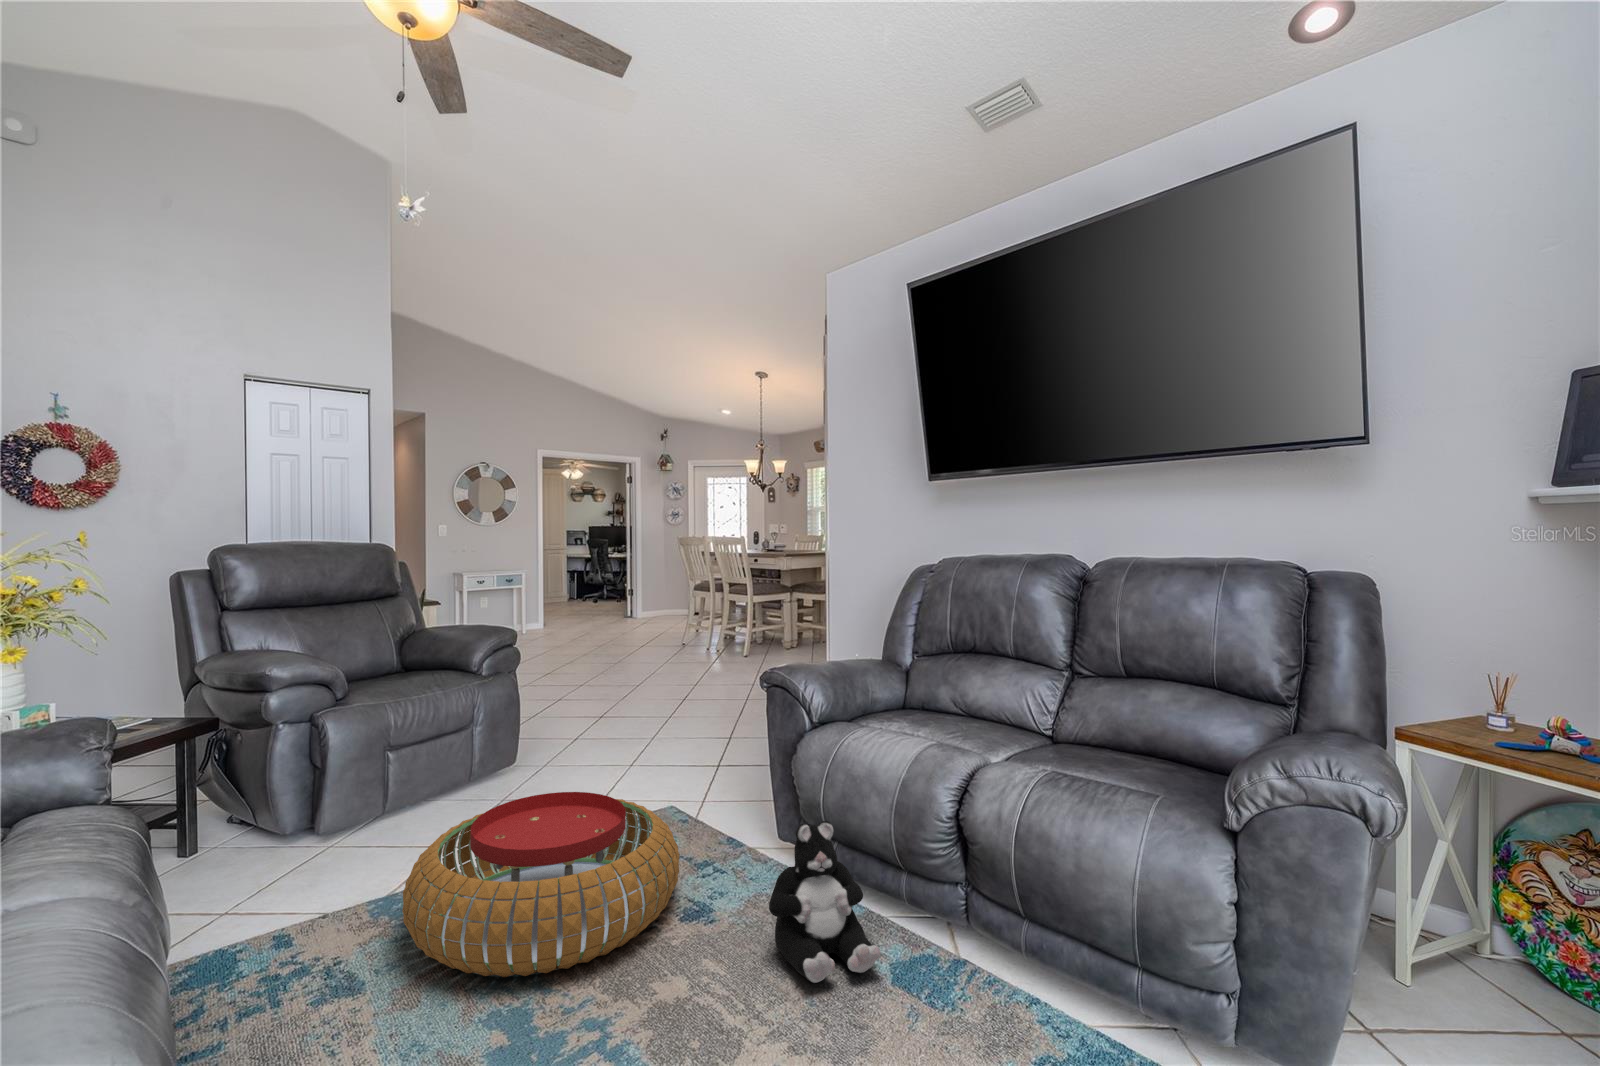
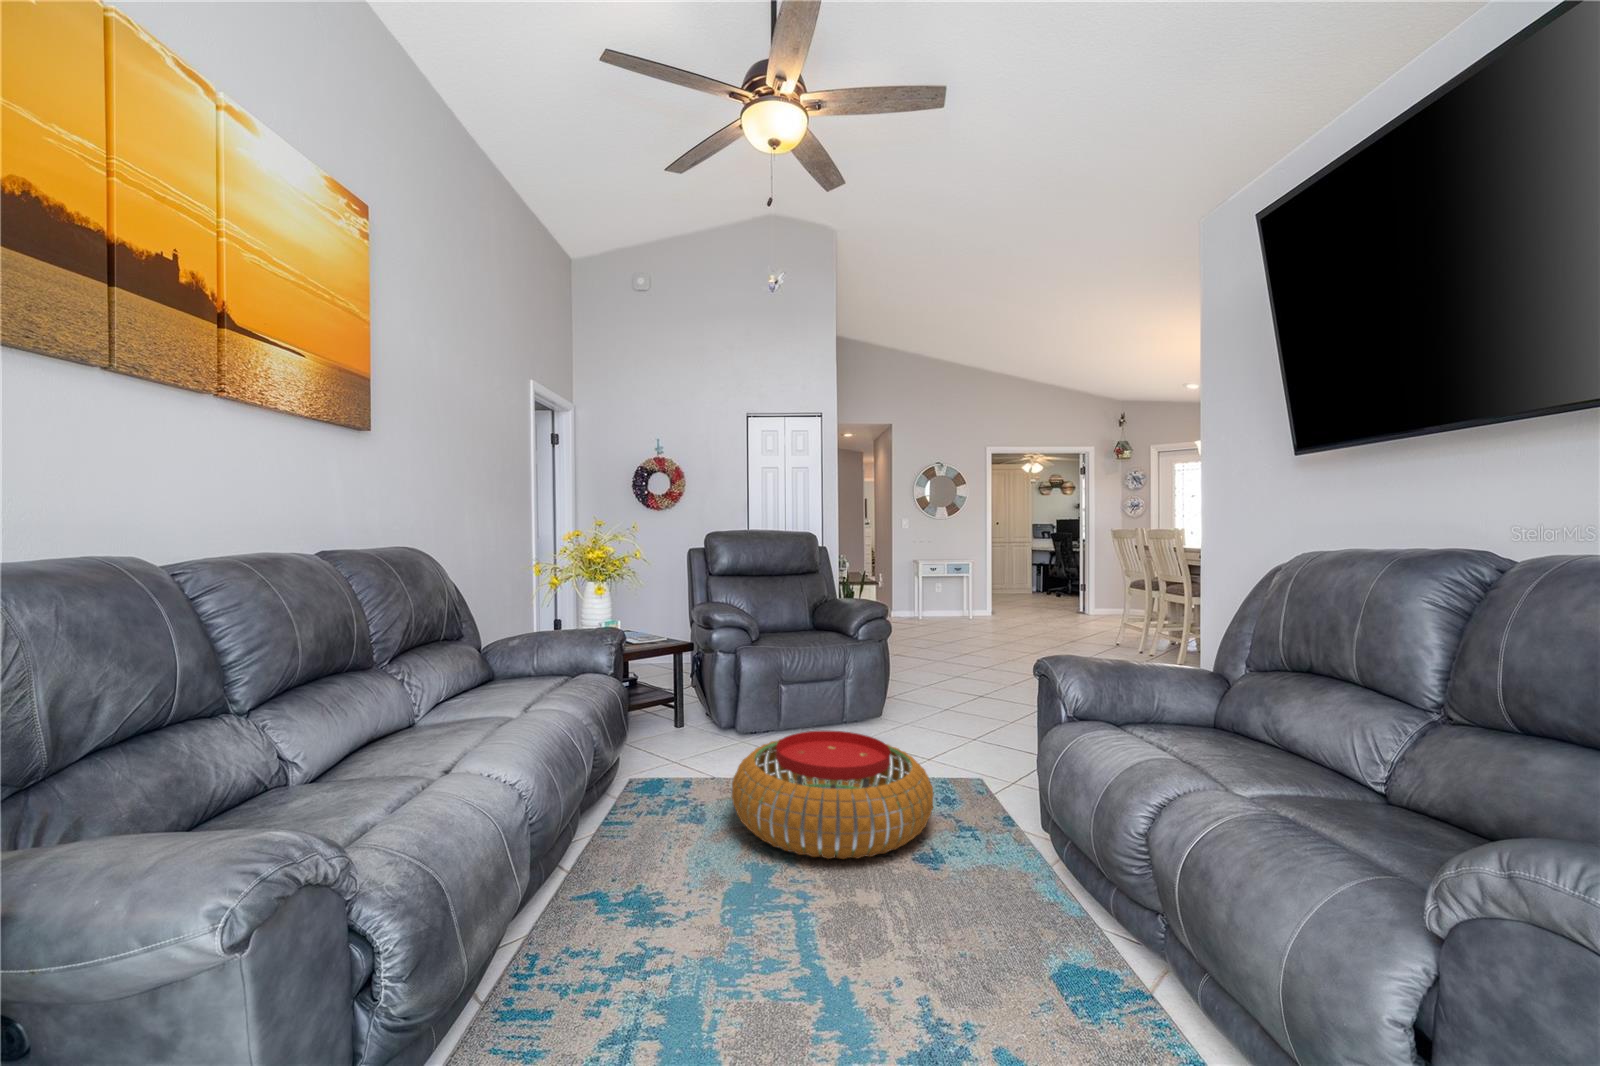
plush toy: present [769,821,880,983] -> none [960,801,1058,954]

